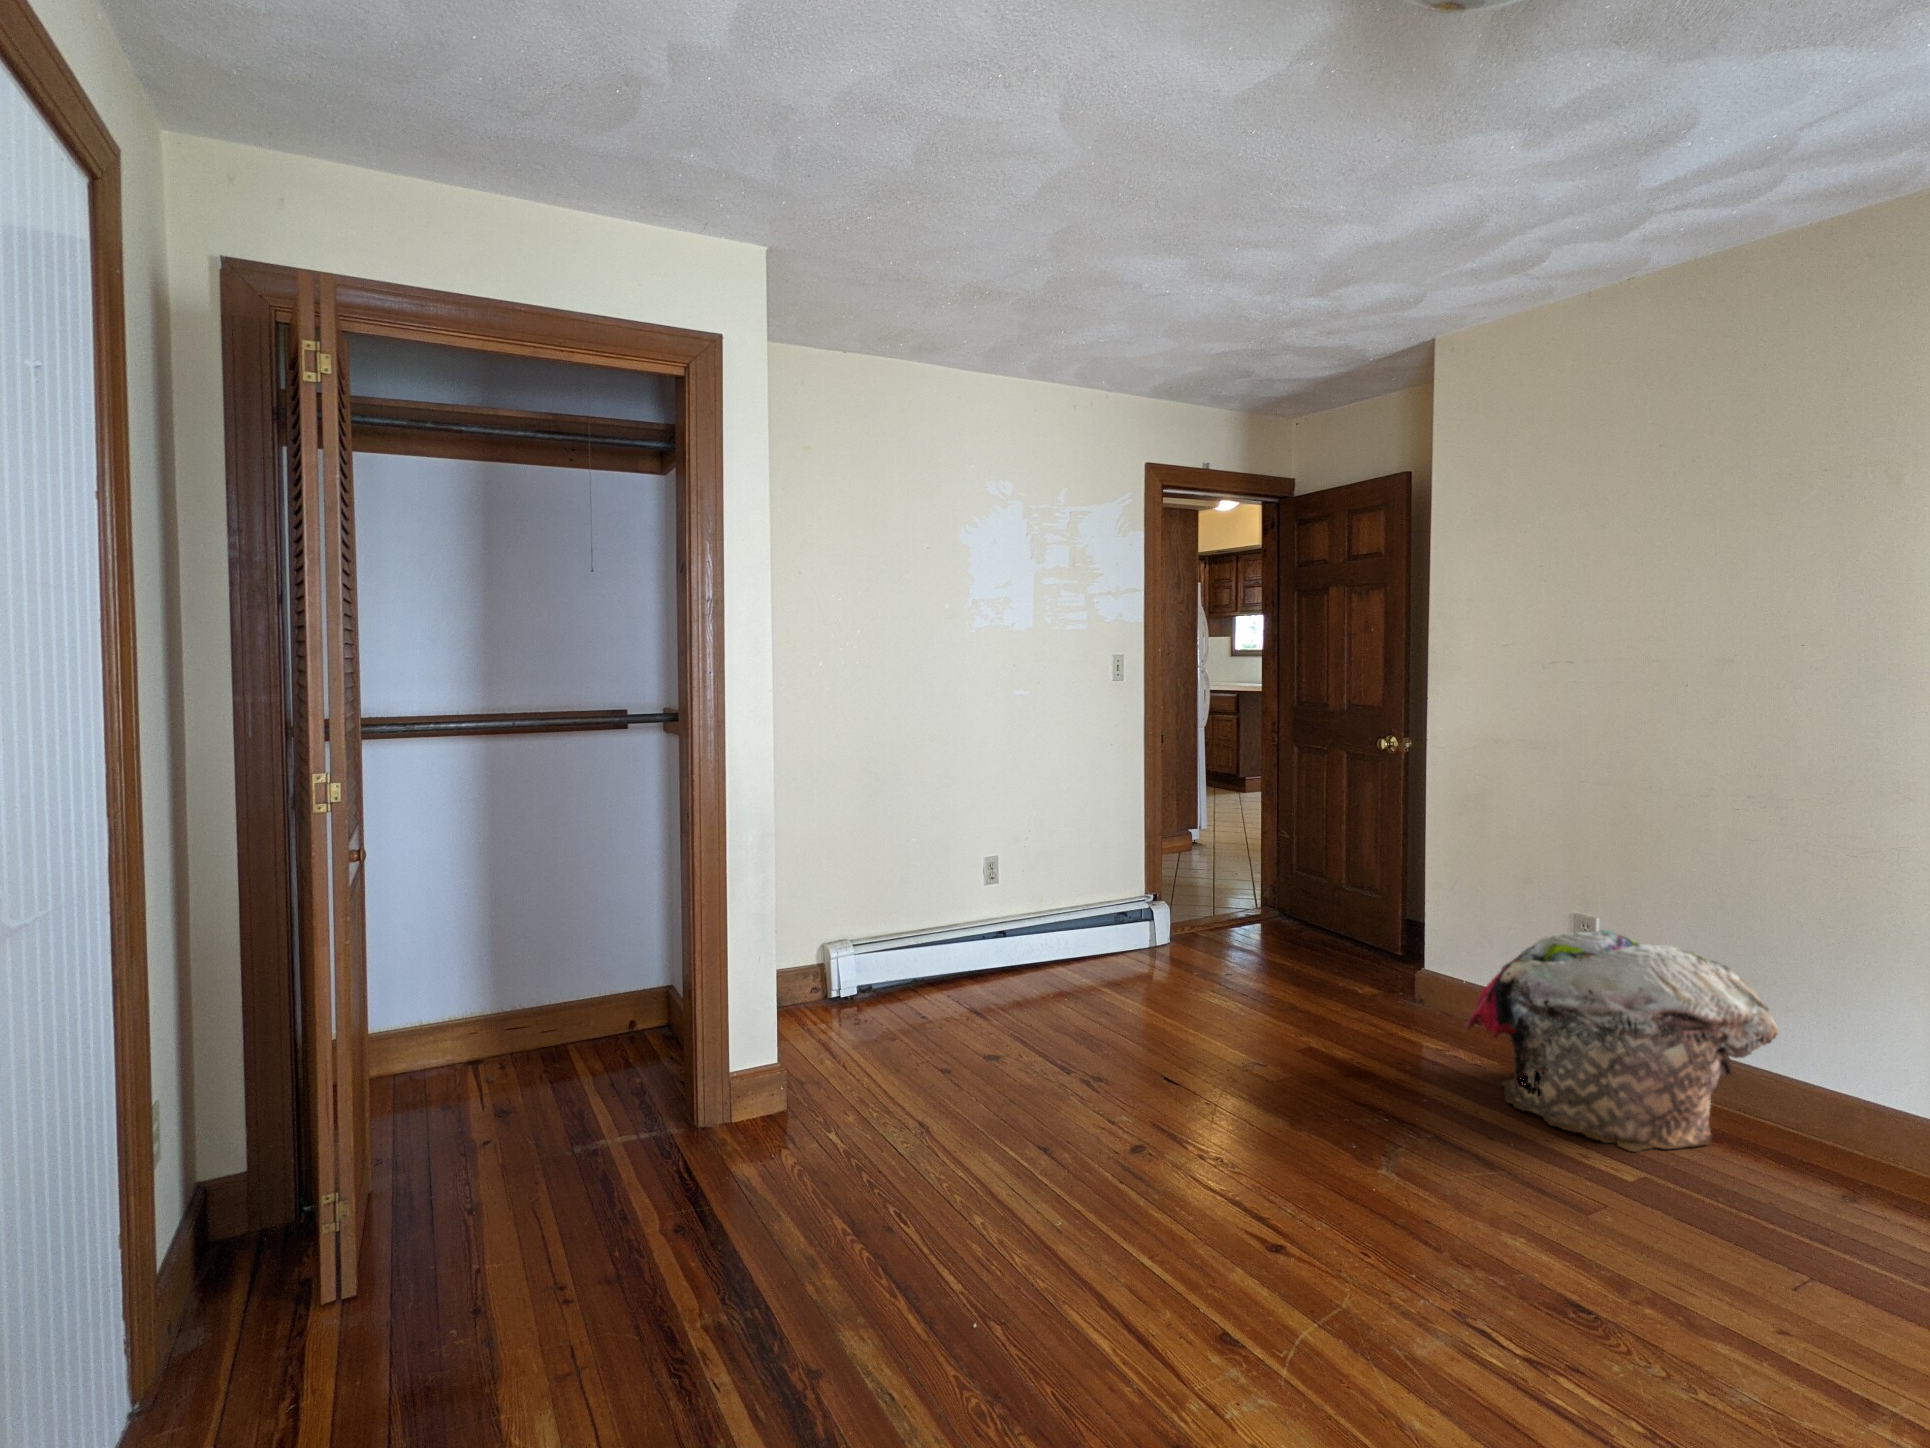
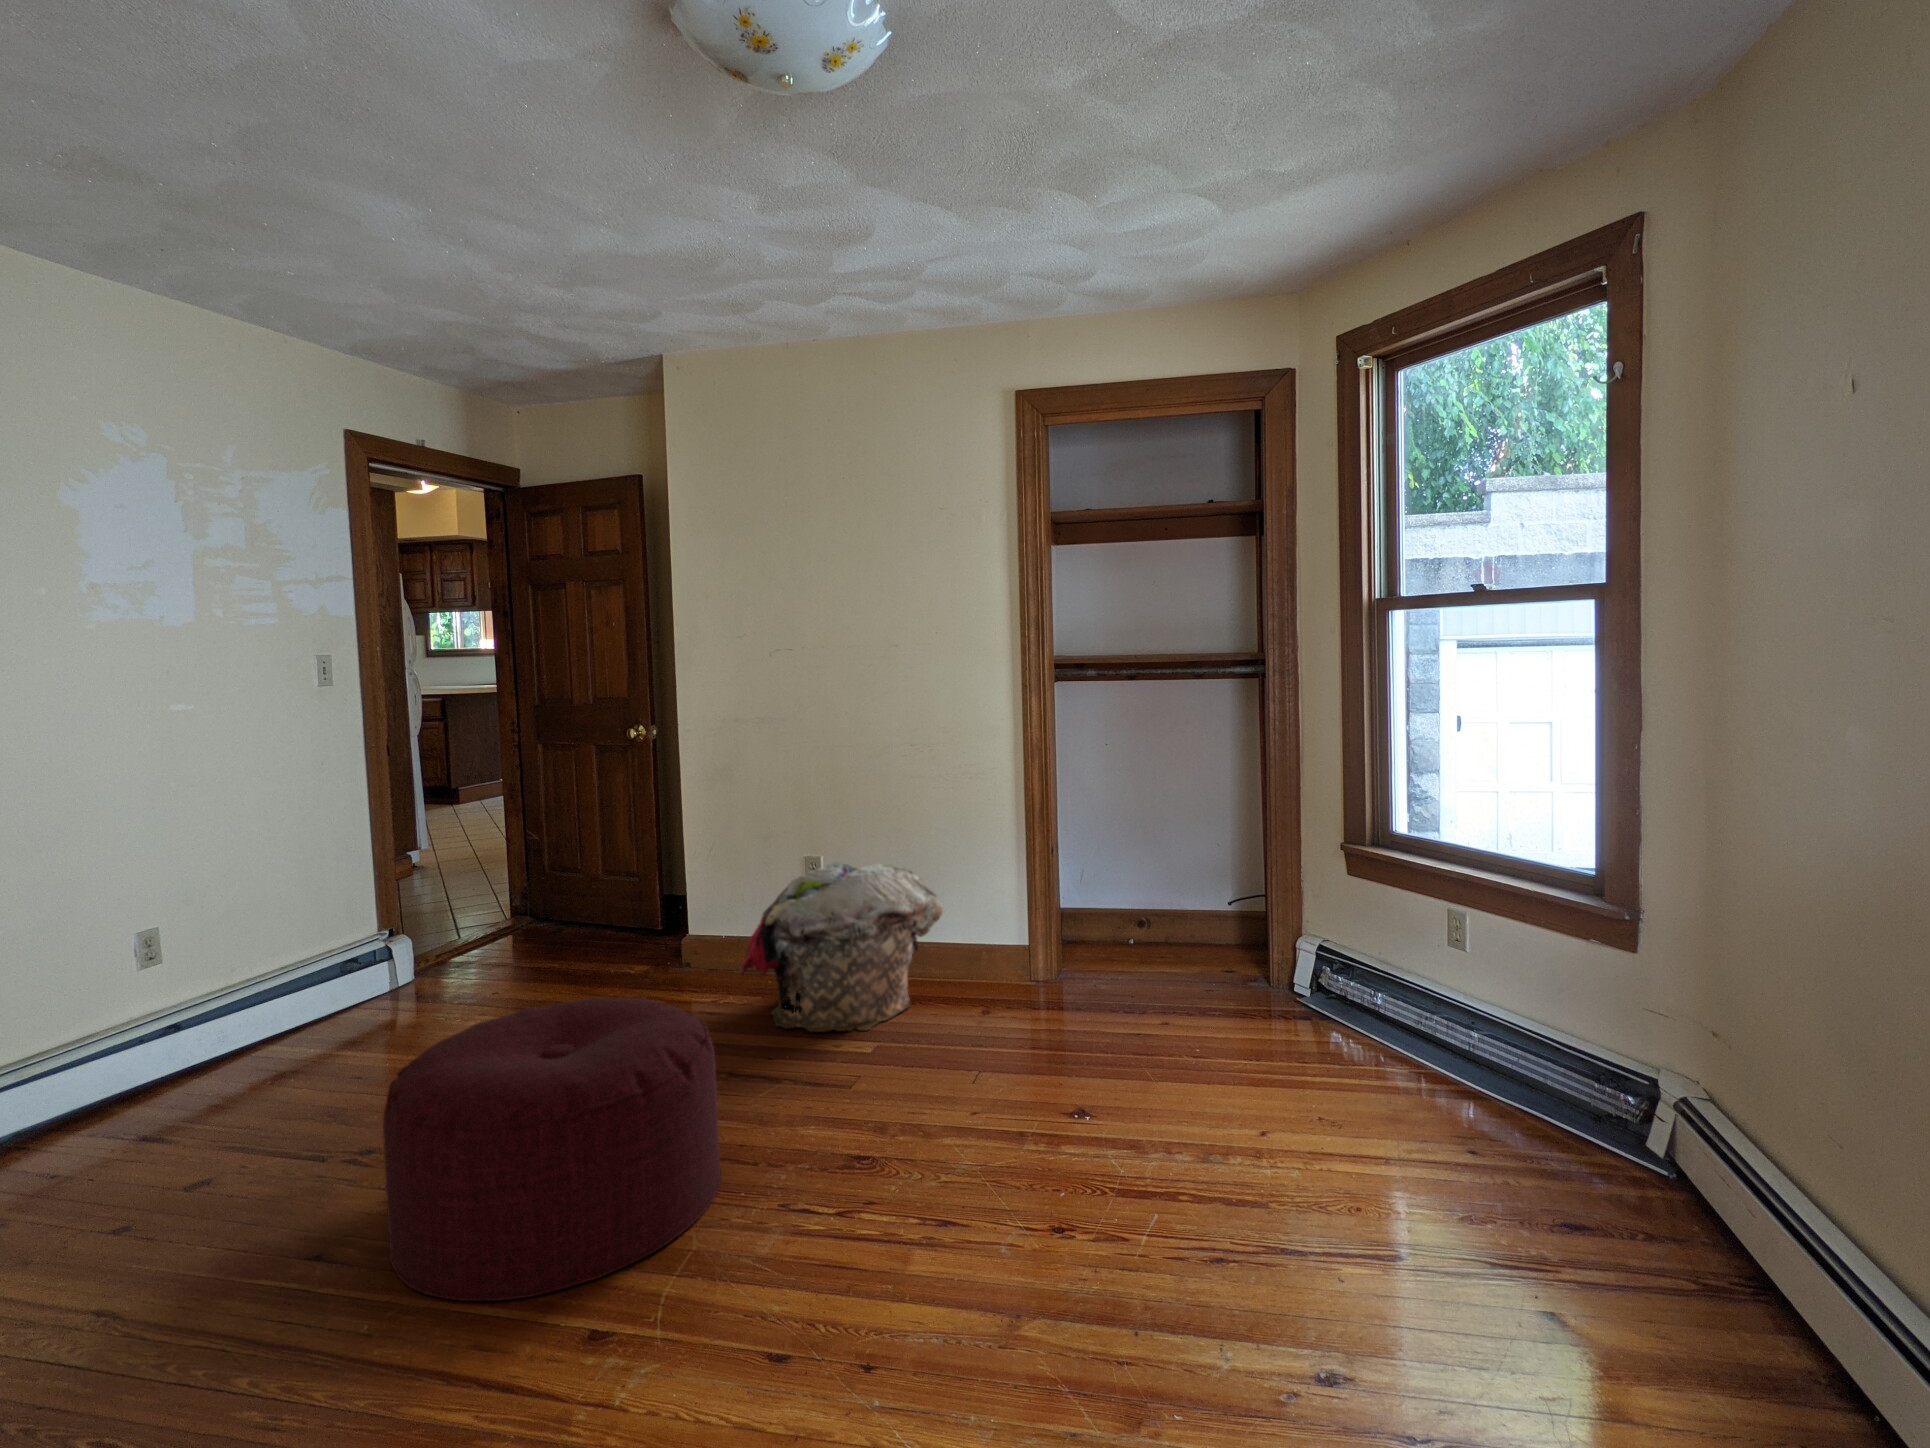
ottoman: none [1089,995,1396,1287] -> present [383,997,721,1301]

